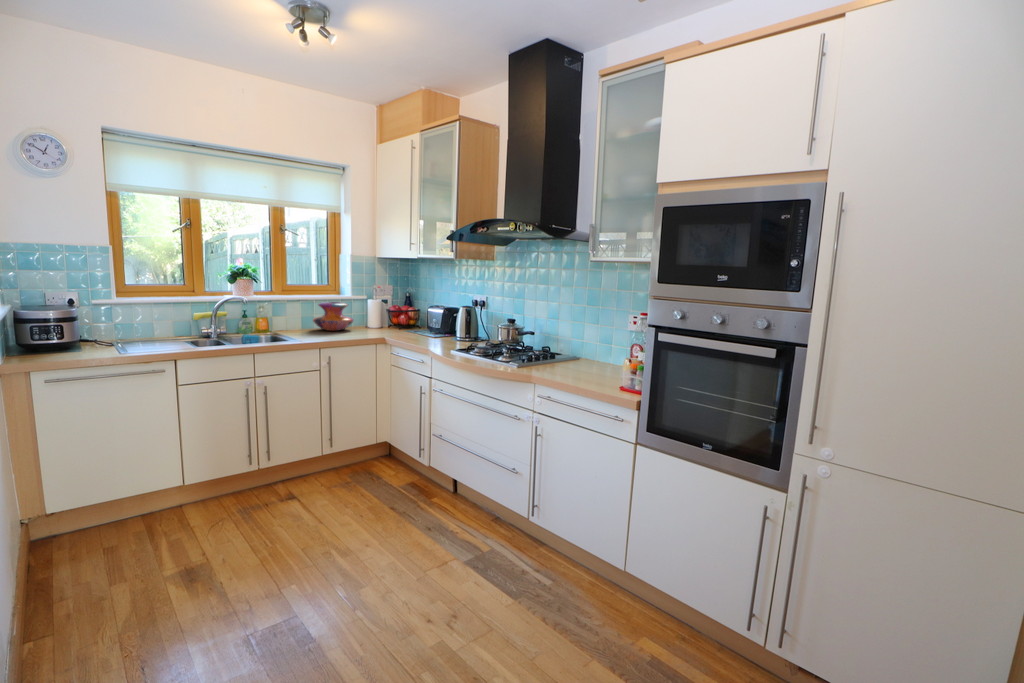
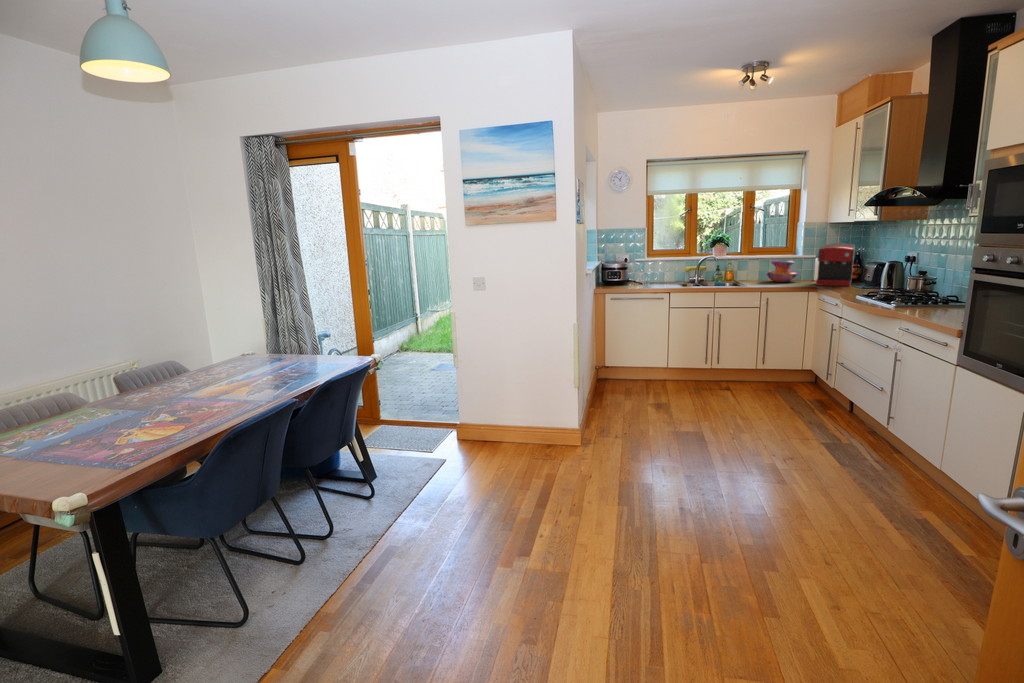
coffee maker: none [378,284,419,335] -> present [816,243,855,286]

